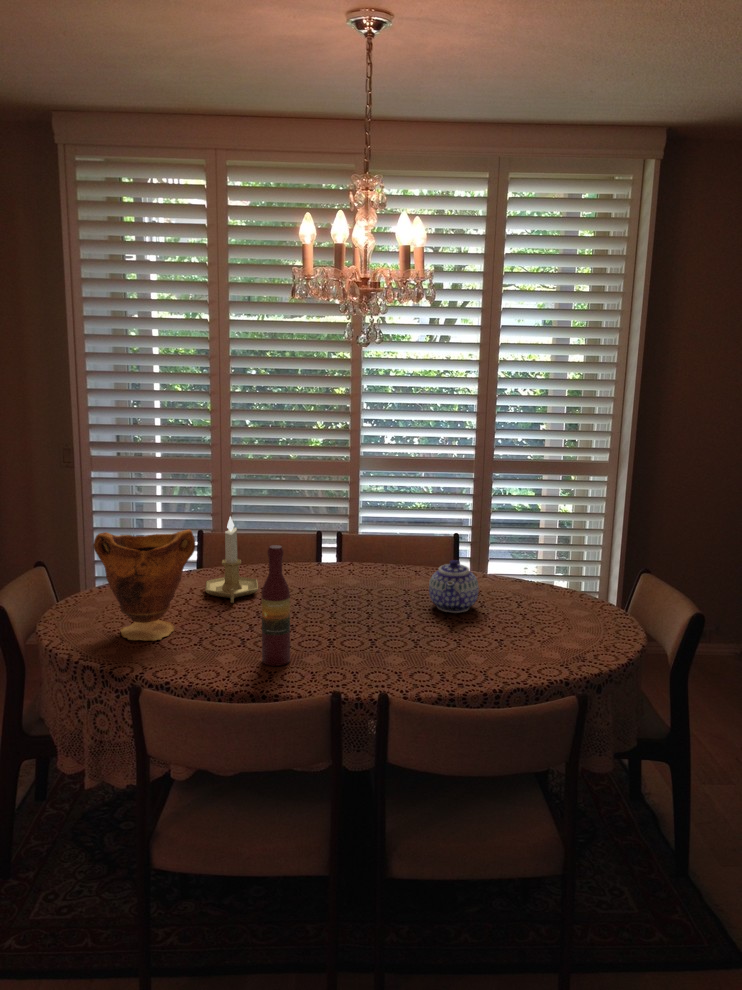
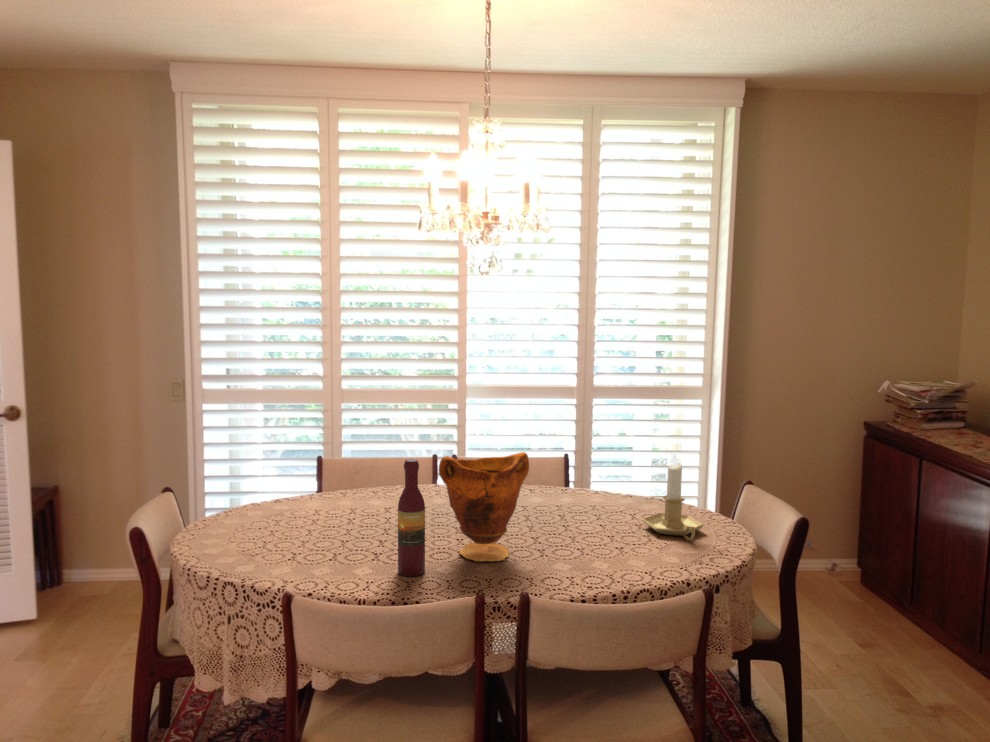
candlestick: present [205,517,258,603] -> present [643,453,704,541]
vase: present [94,530,195,641] -> present [439,452,529,561]
teapot: present [429,560,479,613] -> none [547,475,595,525]

